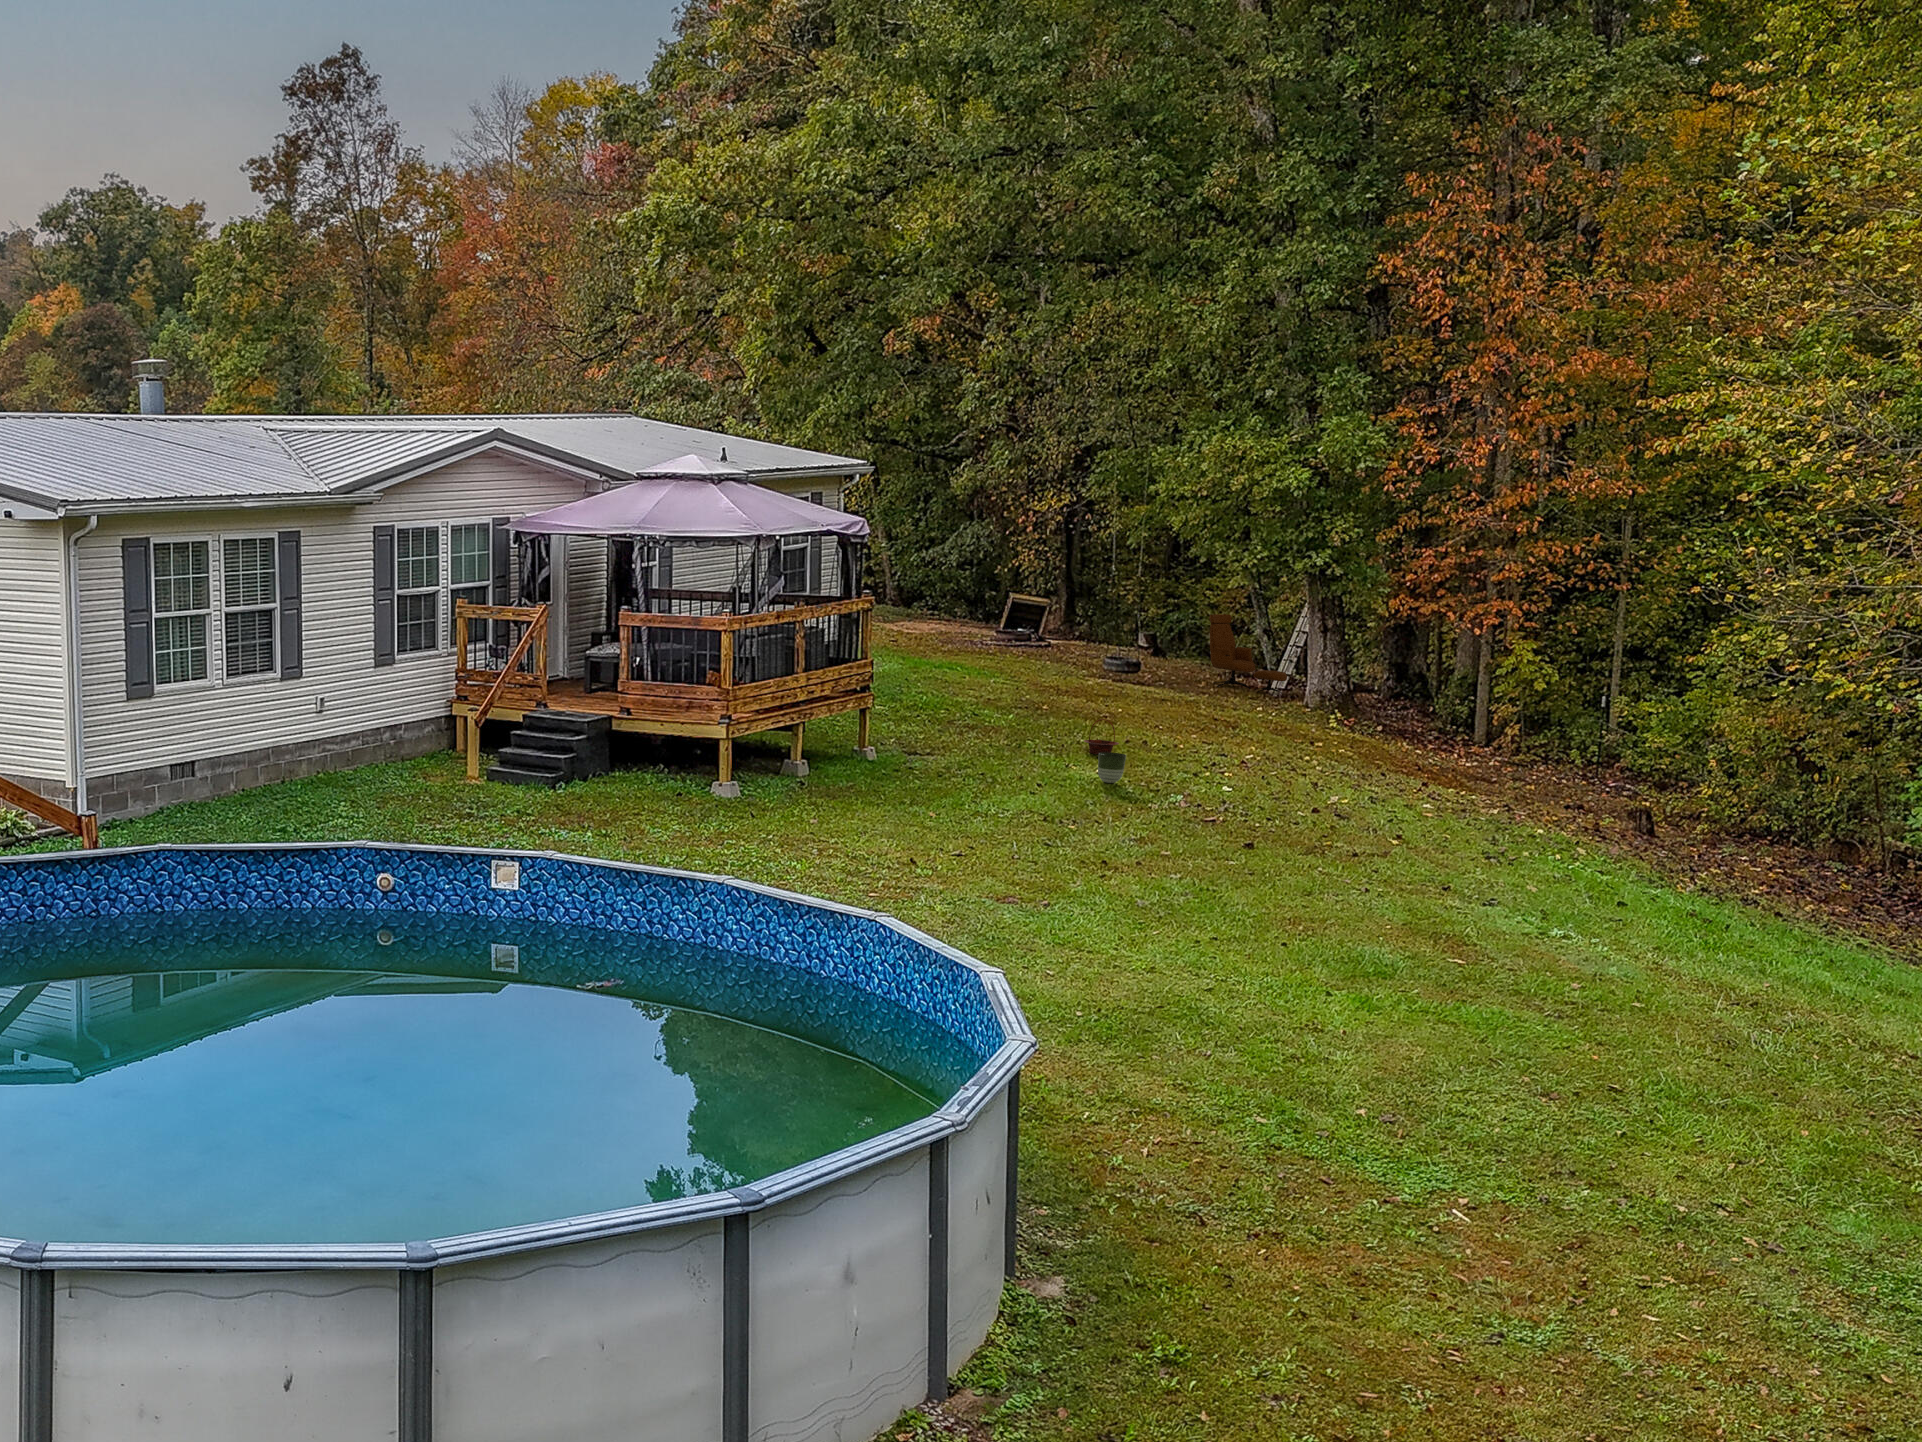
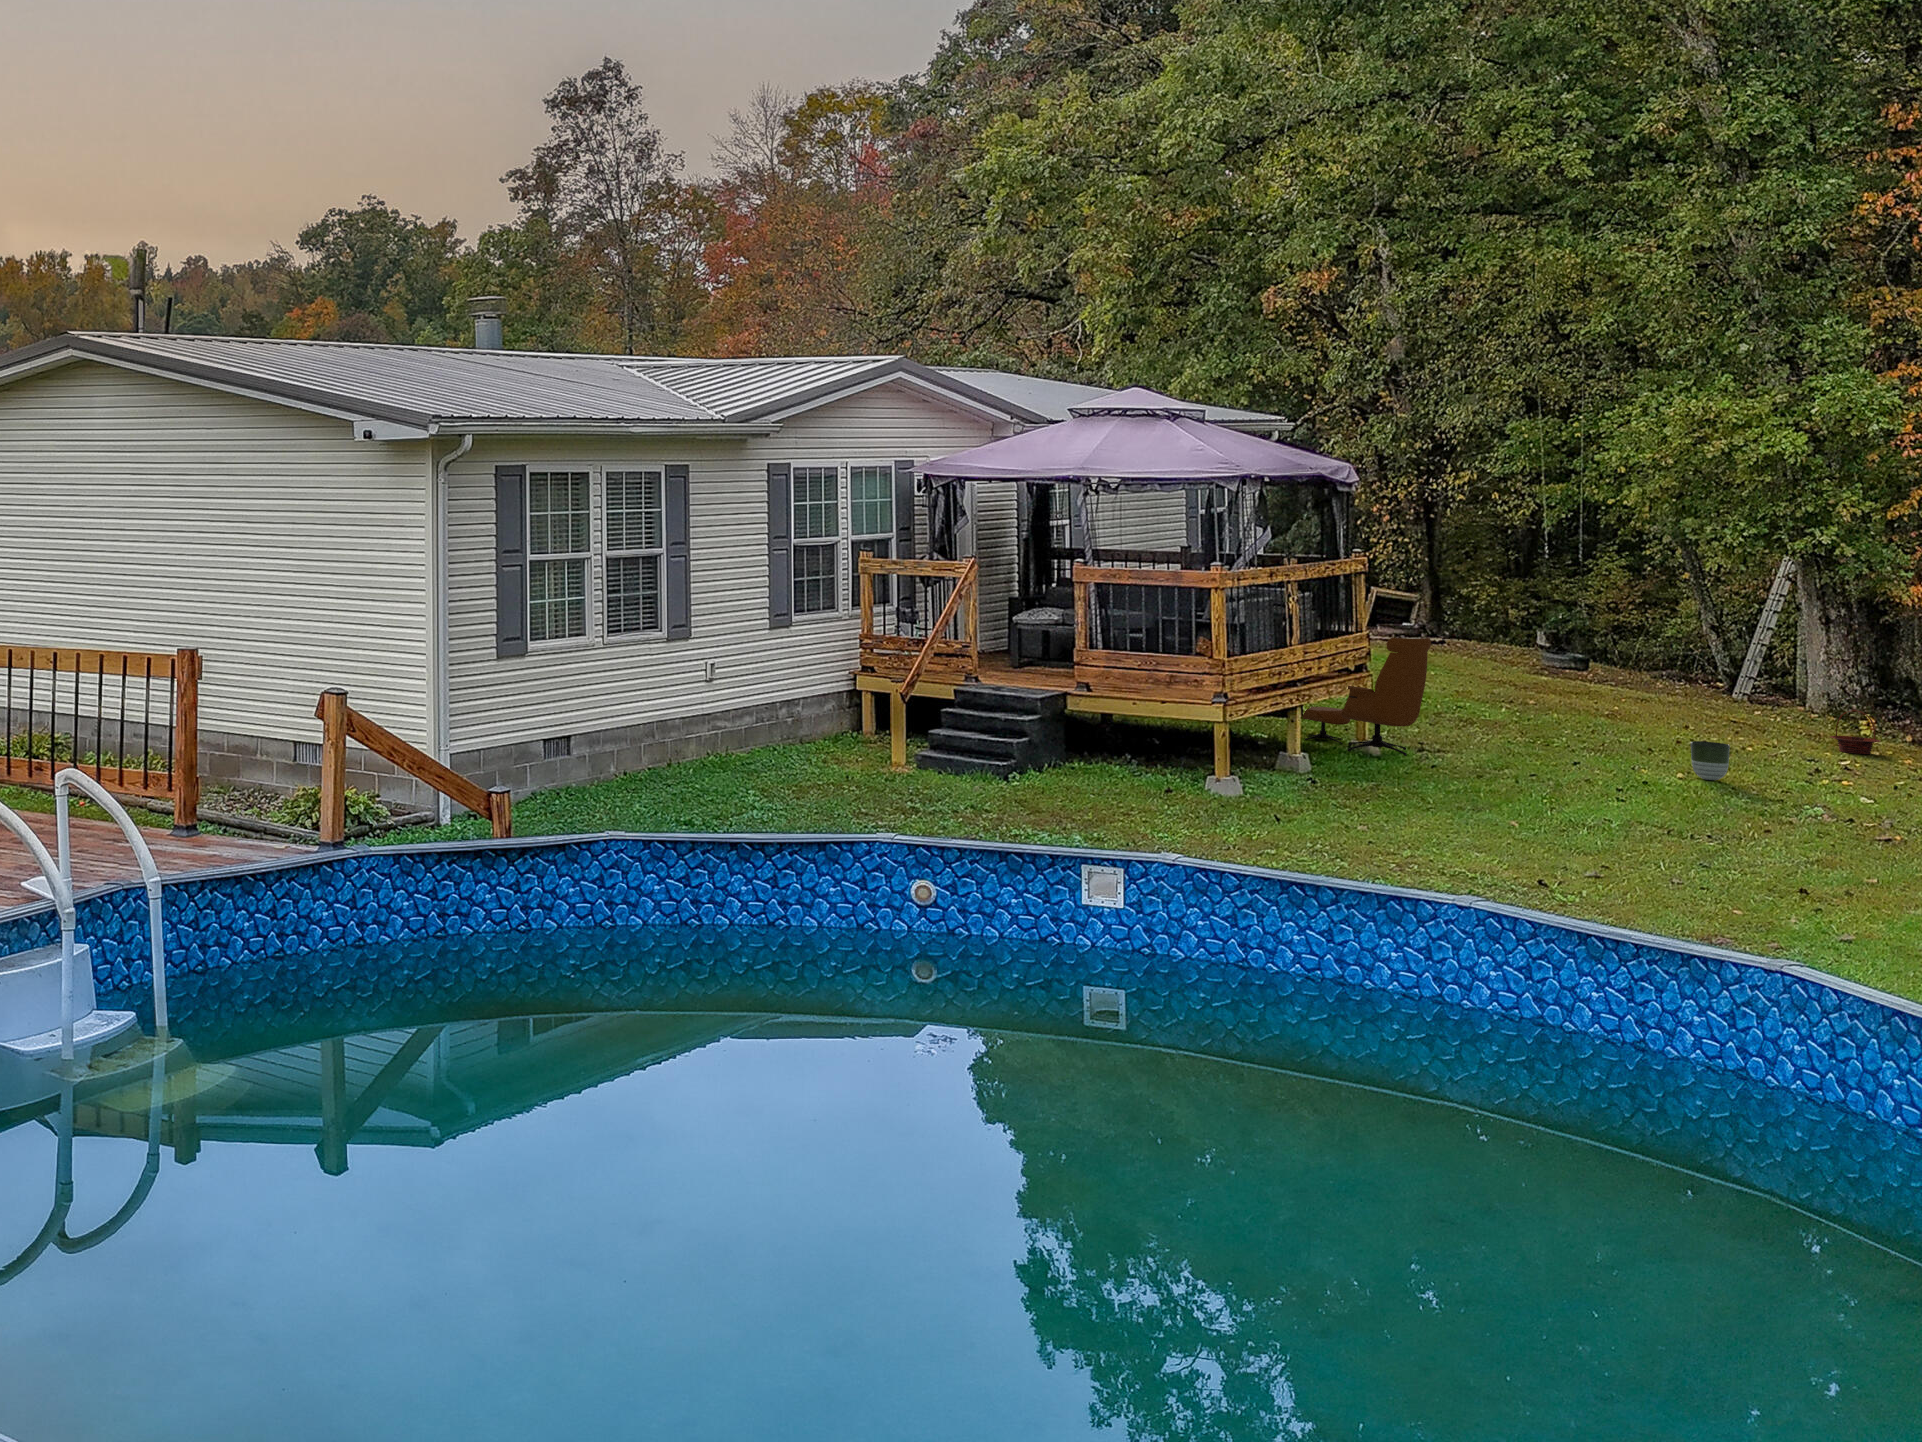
lounge chair: present [1209,614,1287,694] -> present [1303,637,1431,756]
basket: present [1084,719,1119,754] -> present [1830,710,1880,754]

